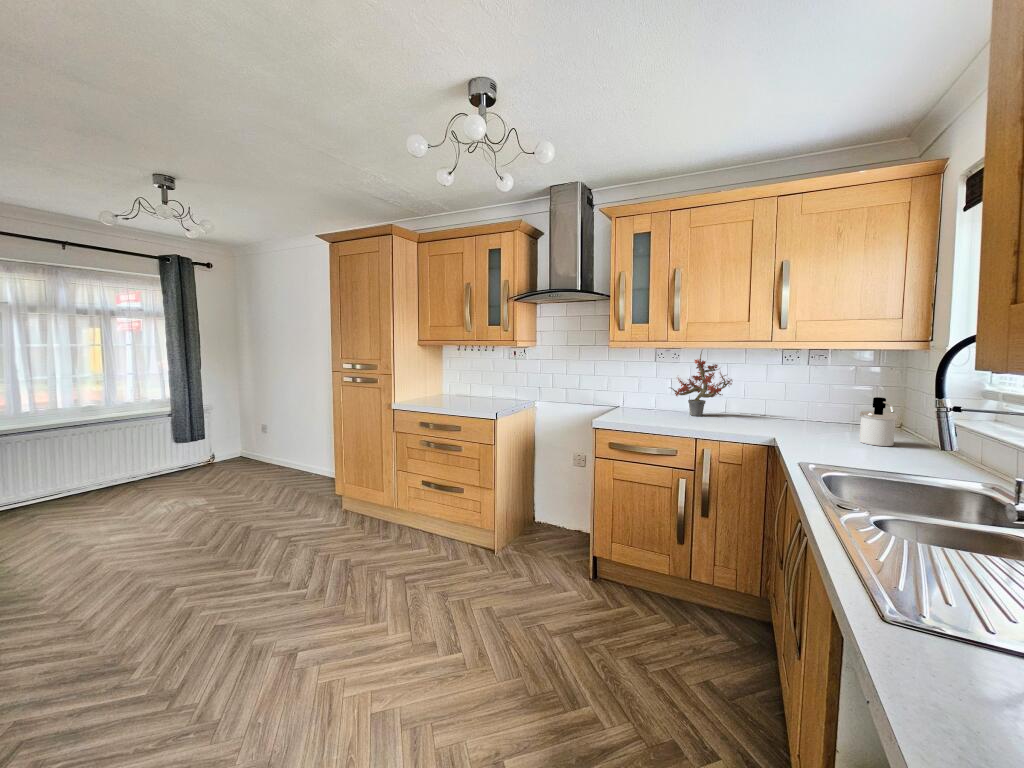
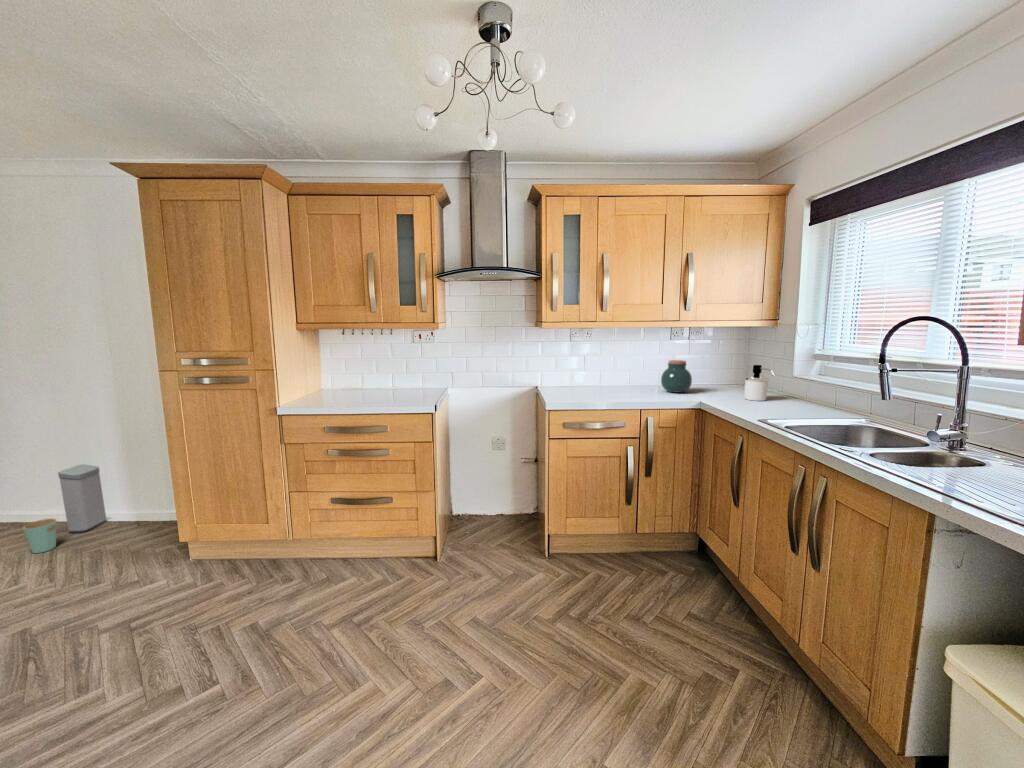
potted plant: present [671,351,732,416] -> none [591,329,636,390]
jar: none [756,386,797,426] -> present [661,360,692,393]
trash can: none [273,434,318,487] -> present [23,464,107,553]

